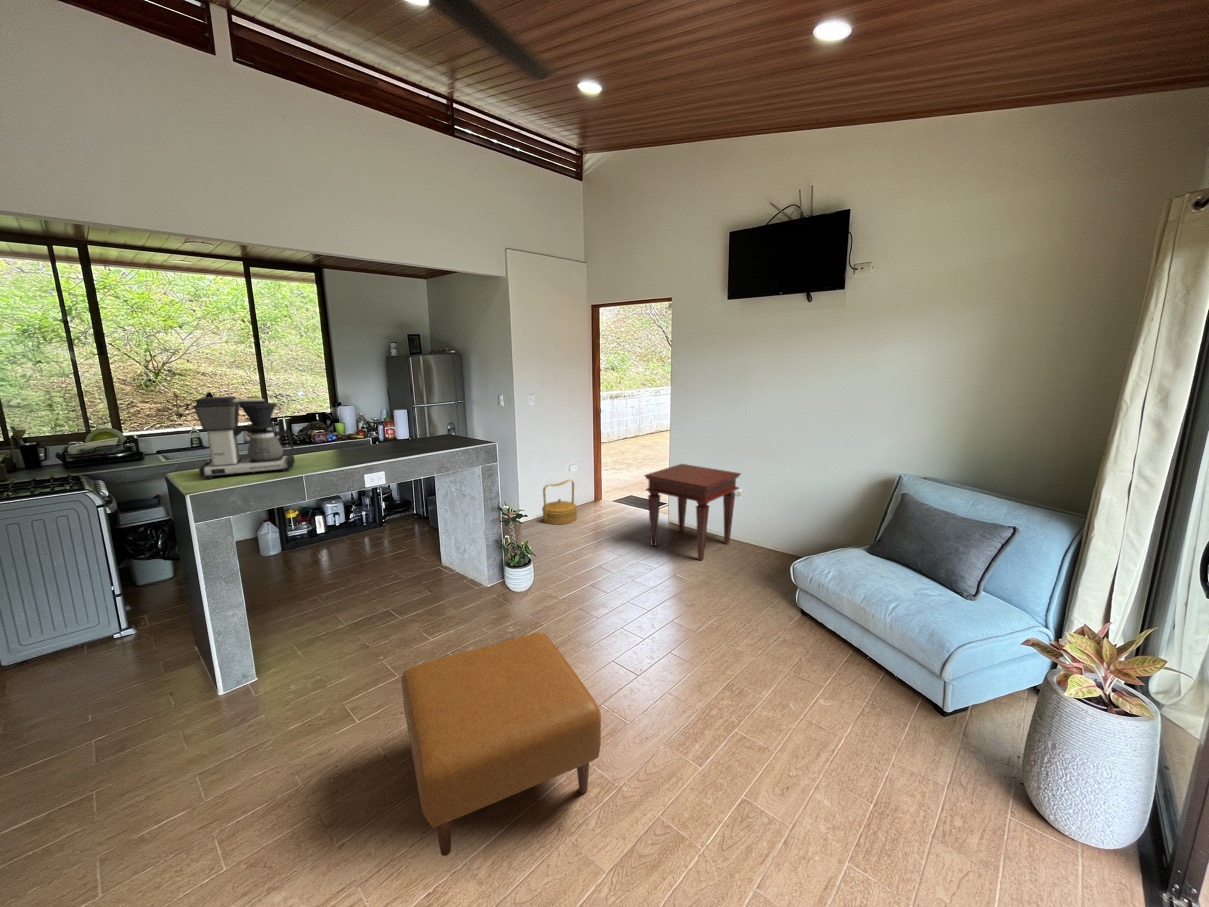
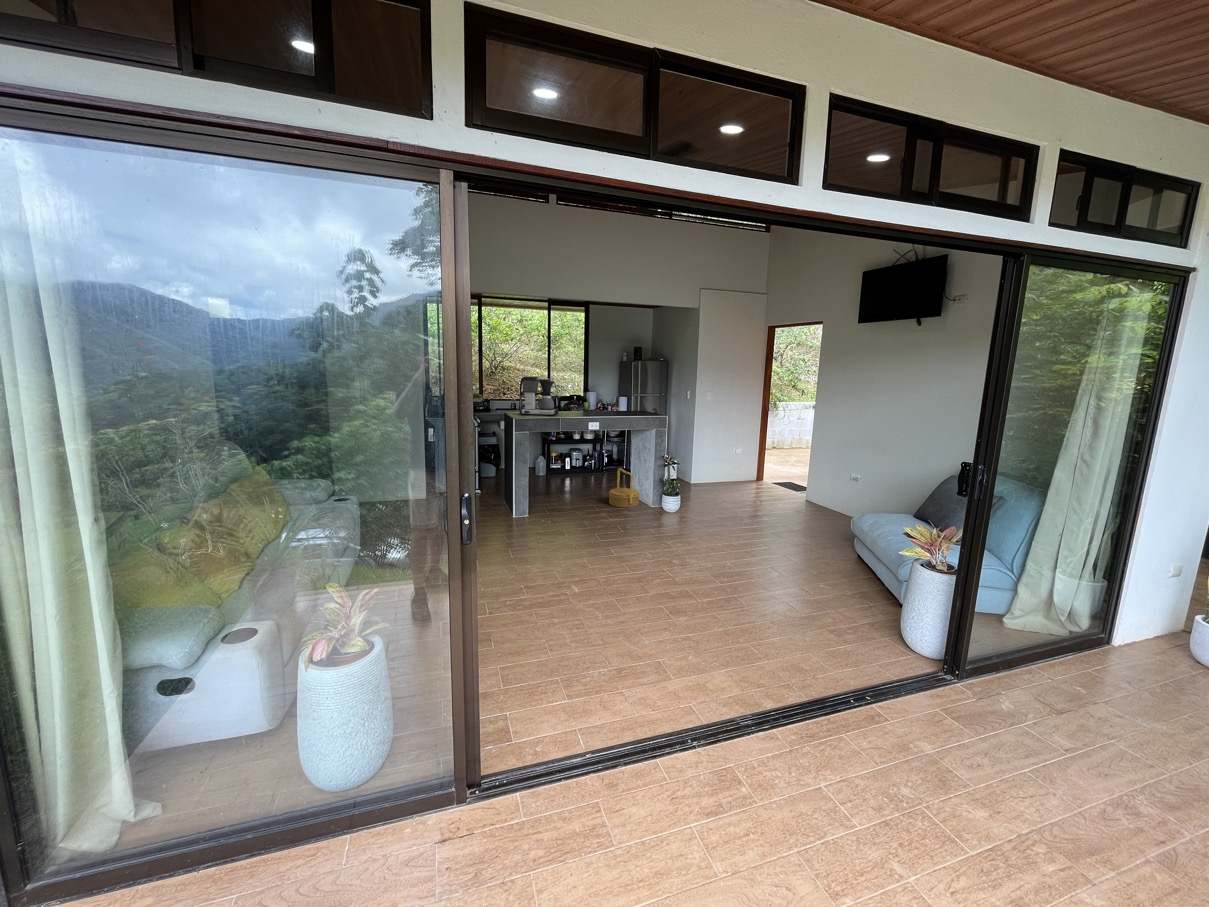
side table: present [645,464,741,560] -> none [779,452,861,522]
woven basket: present [542,480,577,525] -> present [609,468,640,507]
ottoman: present [401,632,601,856] -> none [585,506,668,573]

